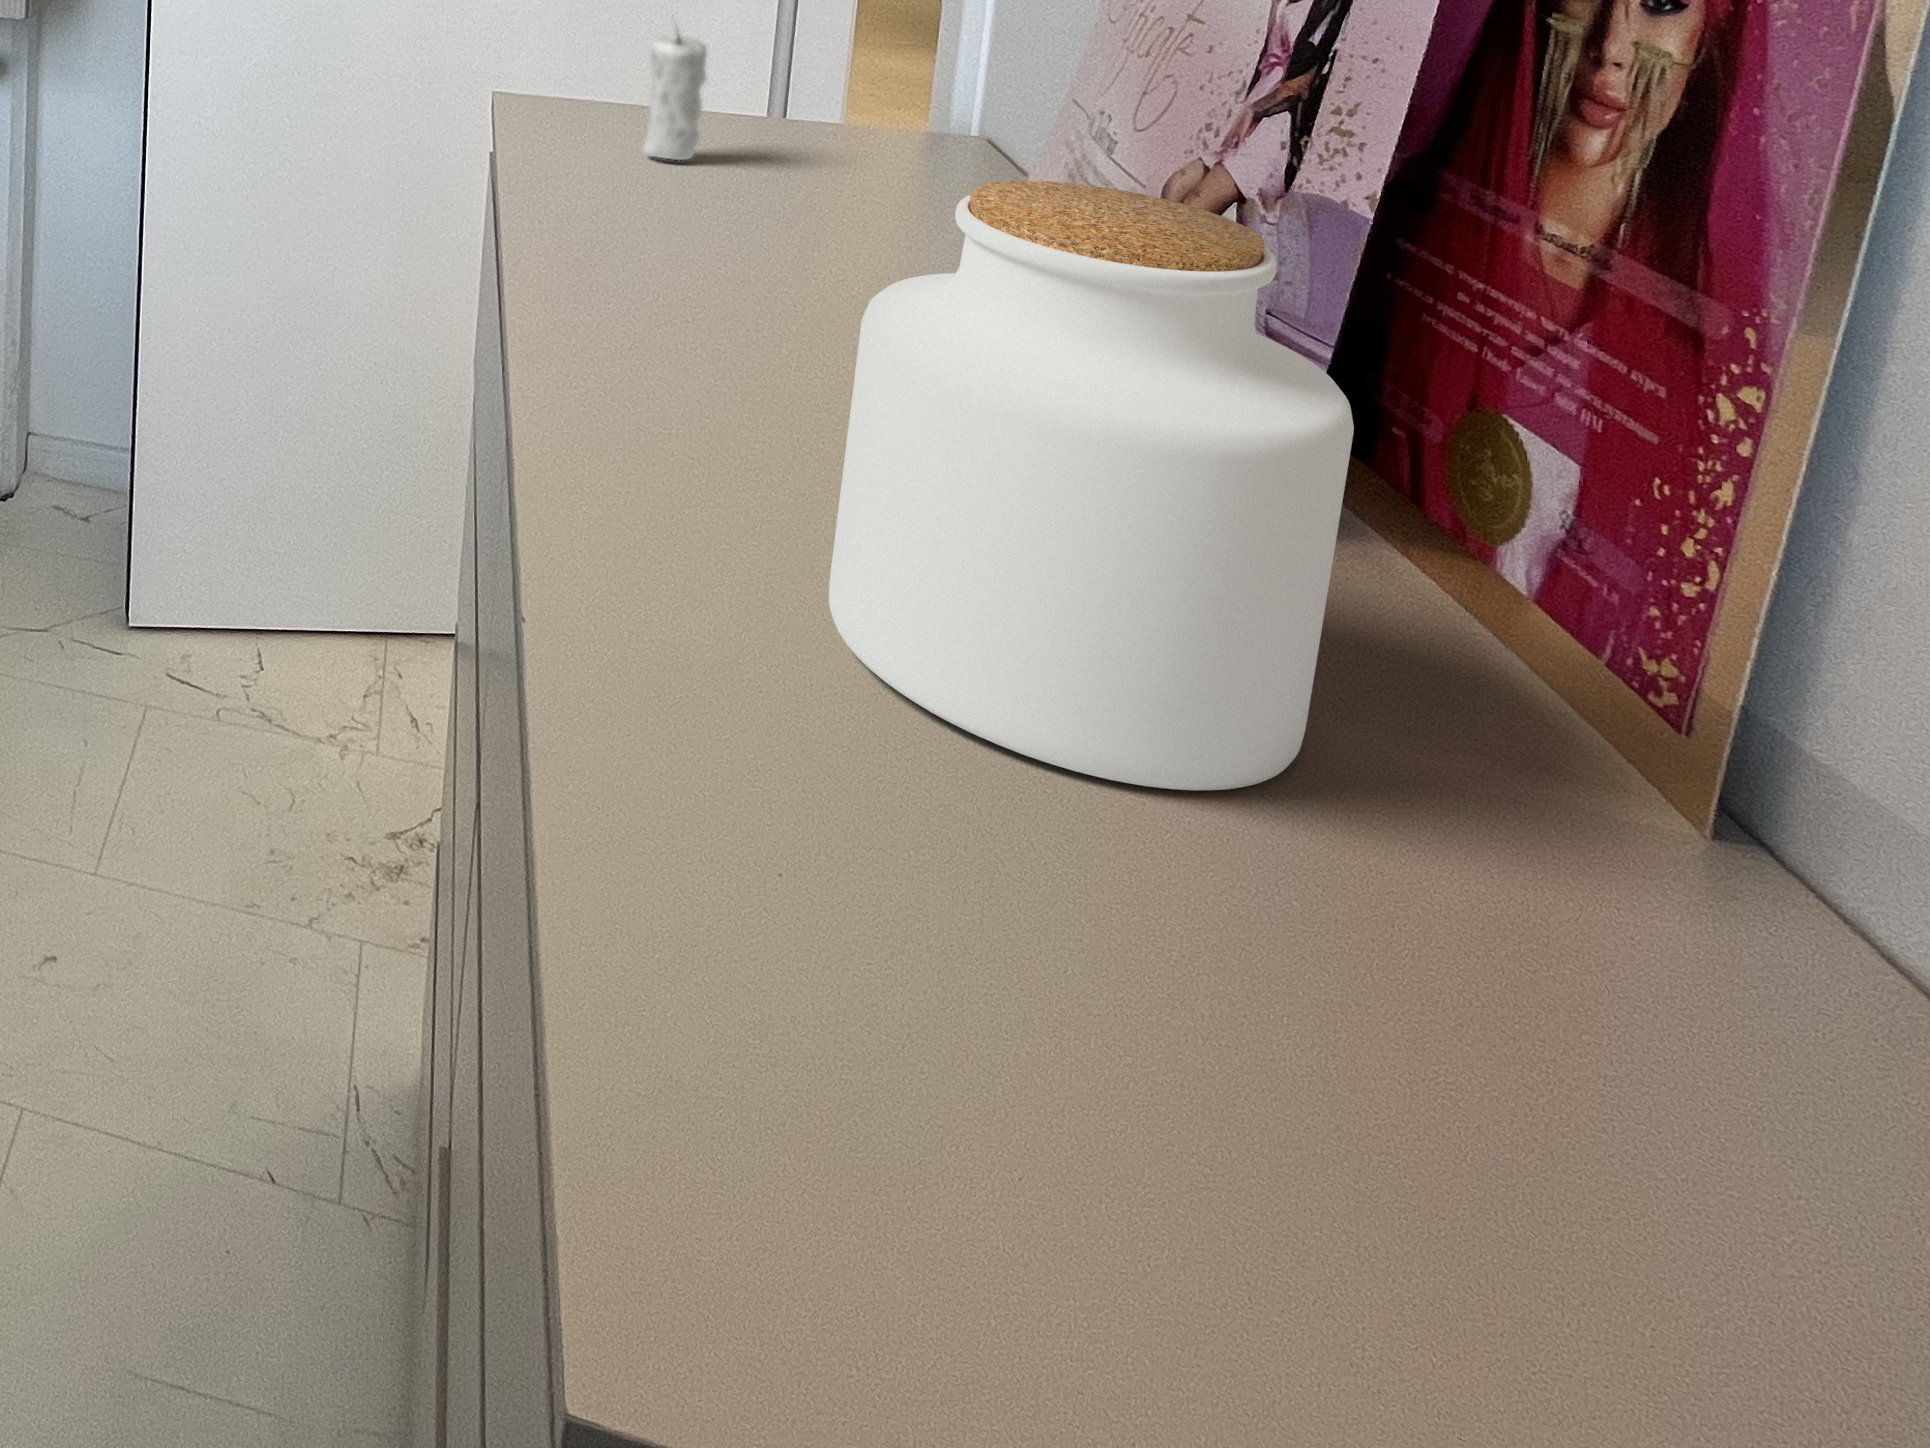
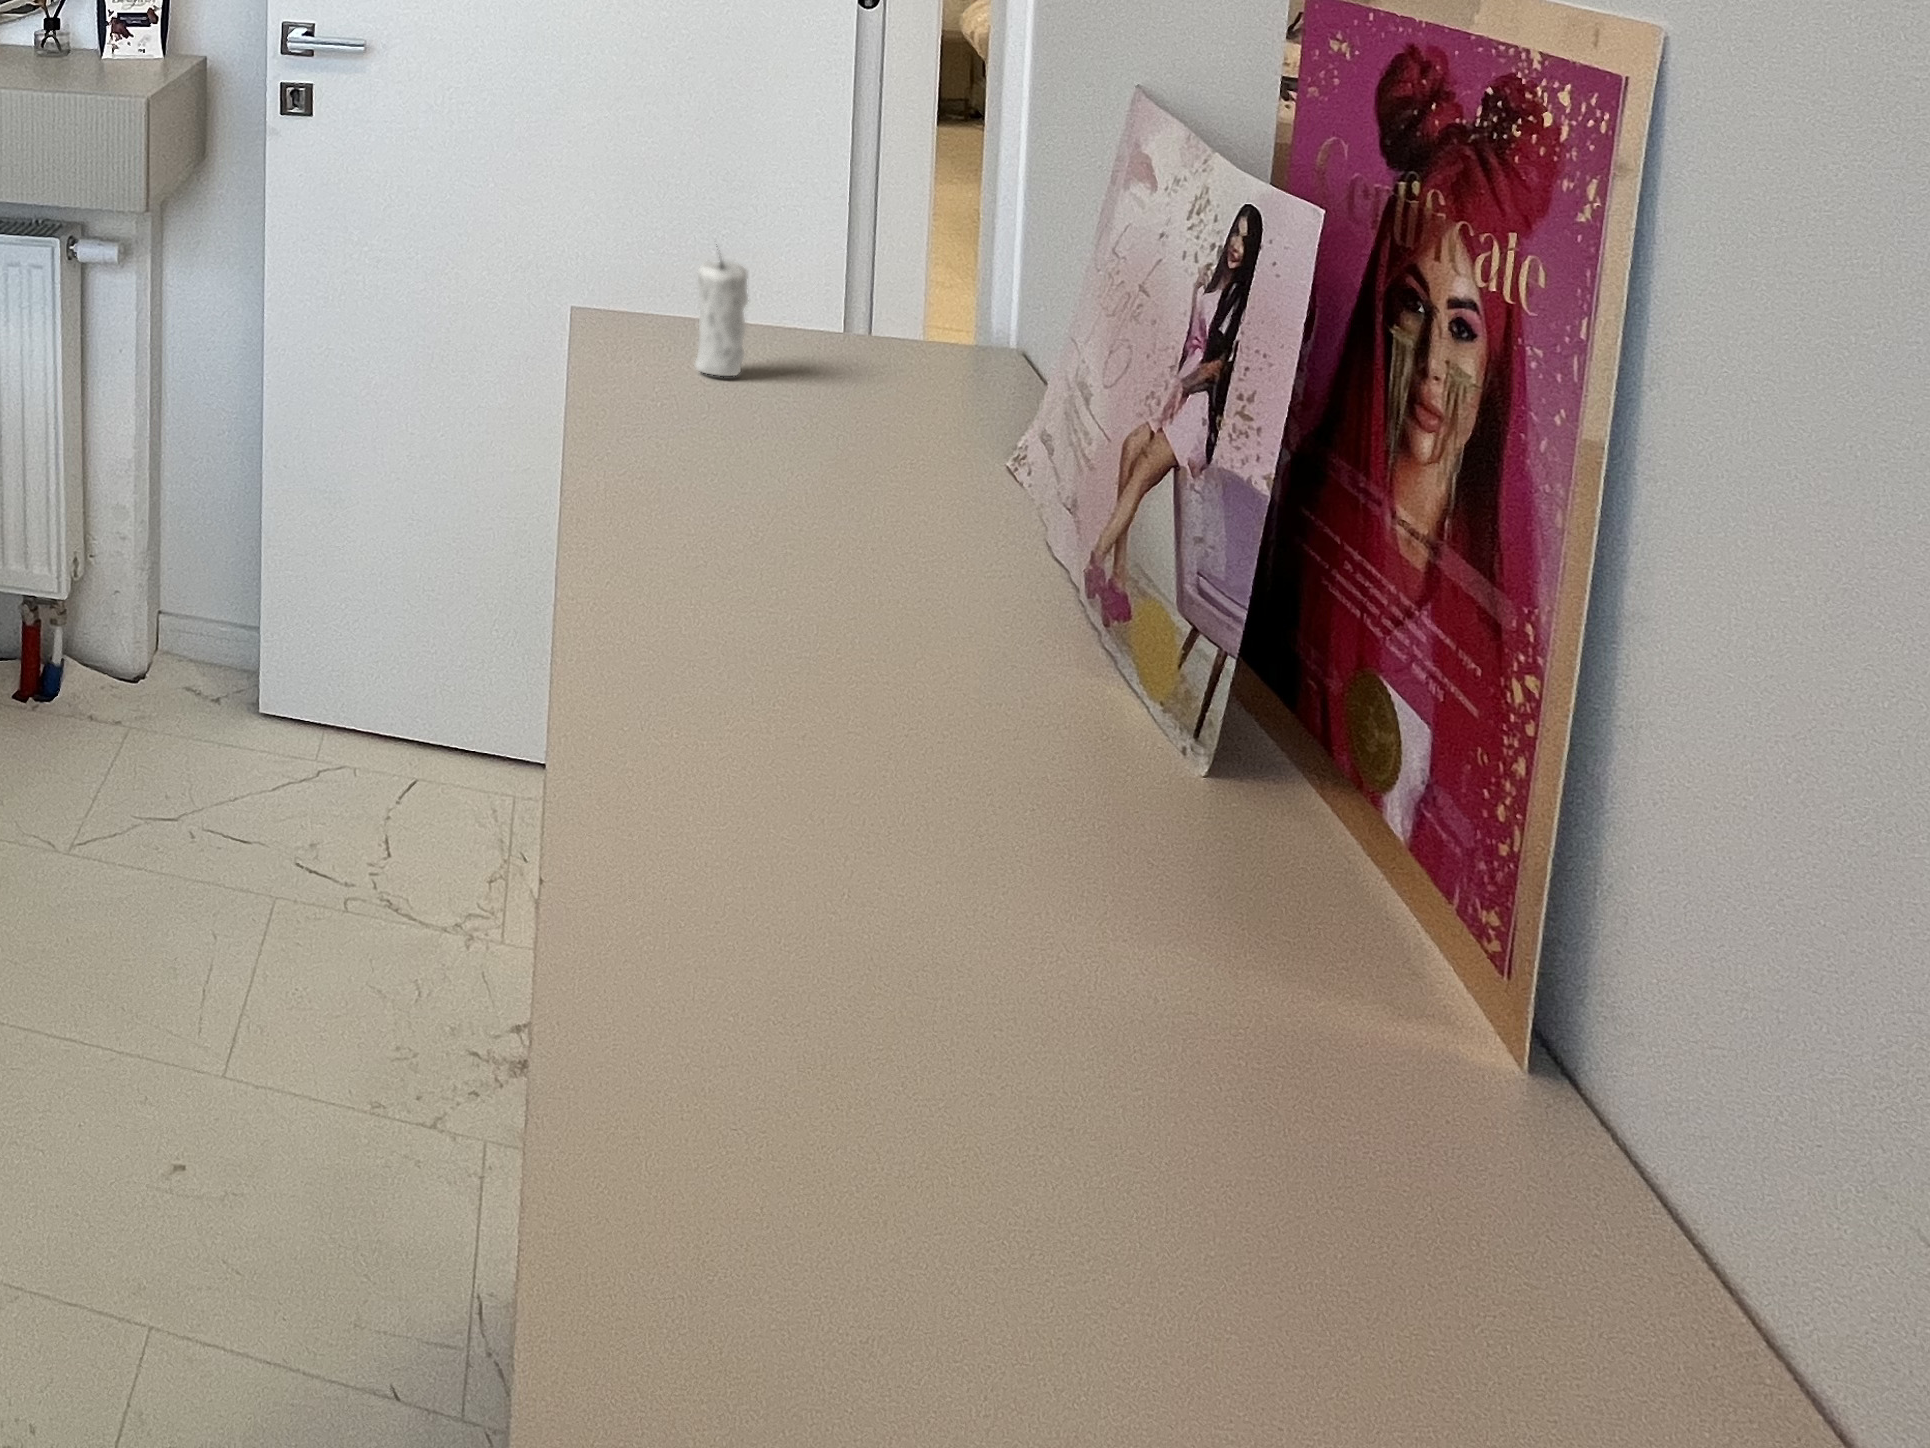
jar: present [829,181,1354,790] -> none [816,479,1226,1043]

